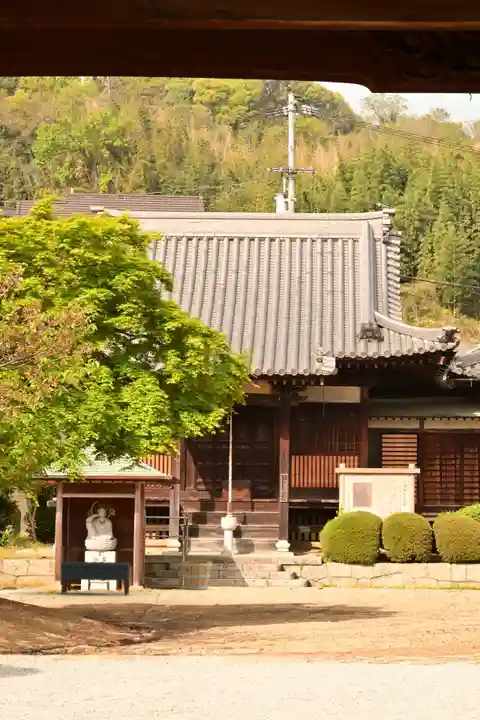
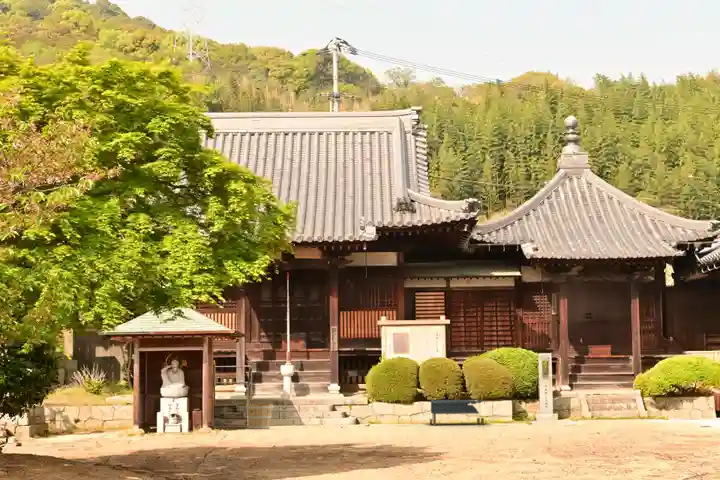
bench: present [61,561,131,595] -> present [430,399,484,426]

